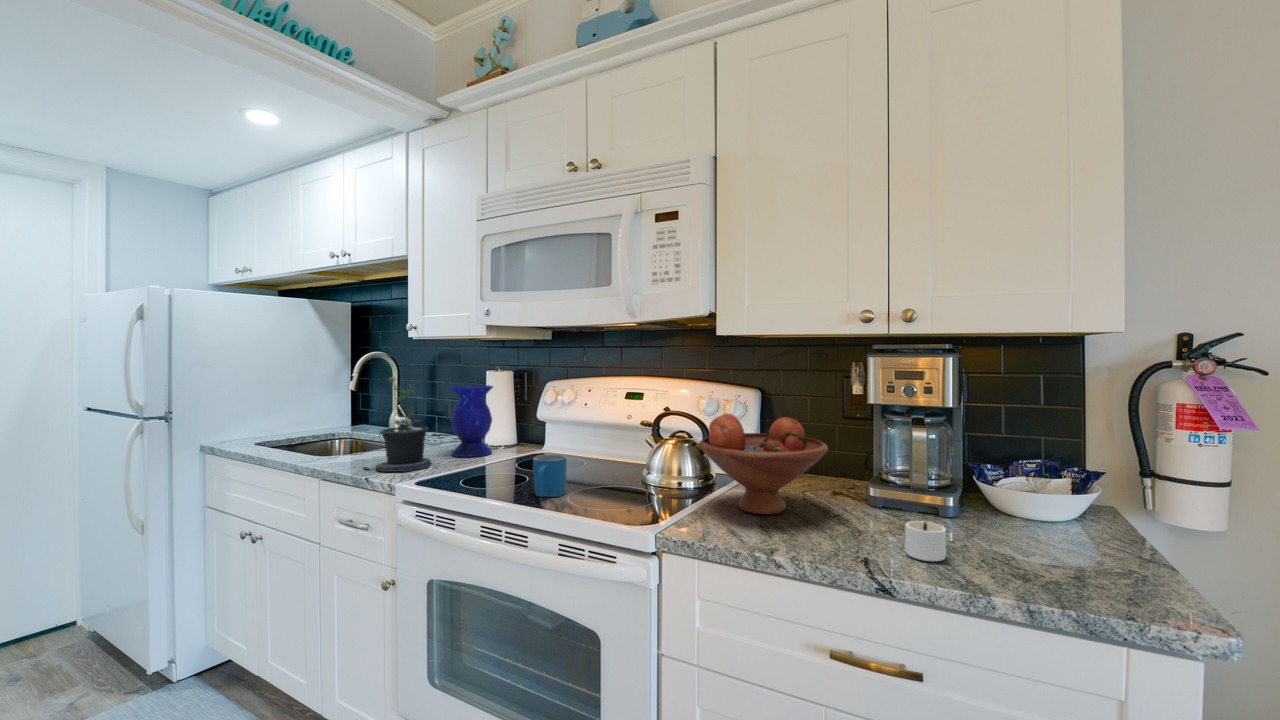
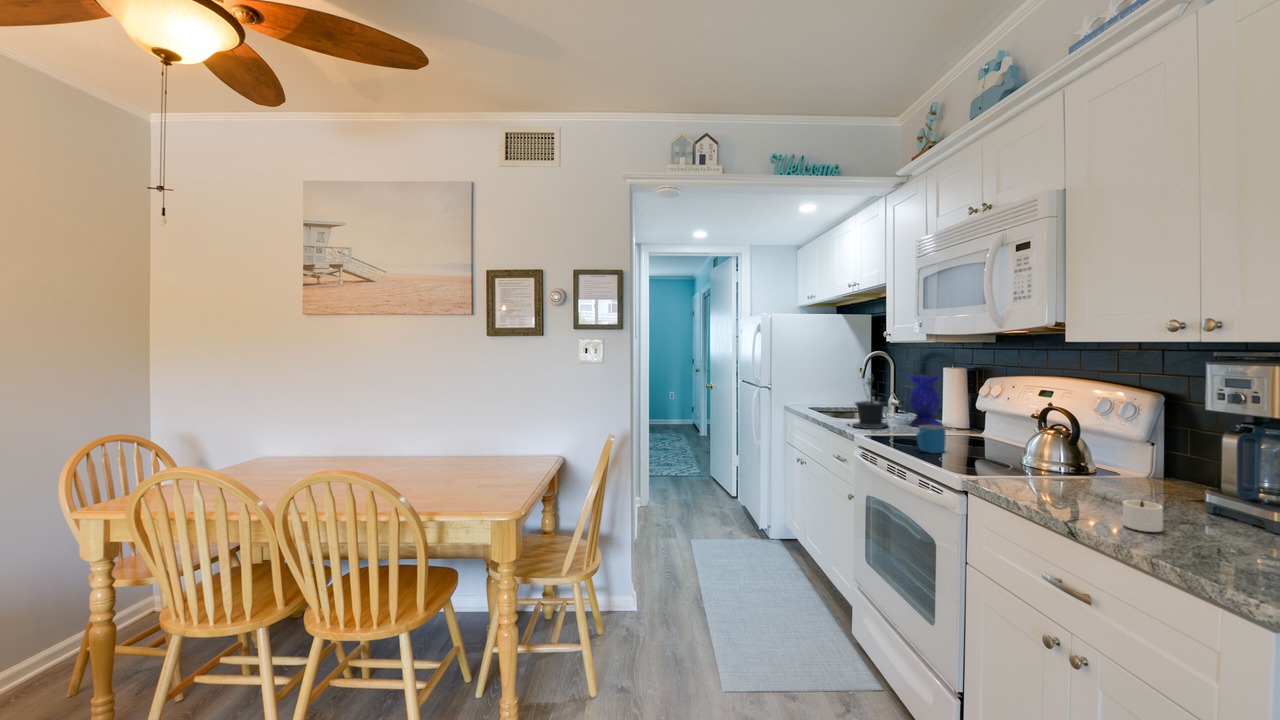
fruit bowl: present [699,414,828,515] -> none [1014,406,1147,489]

